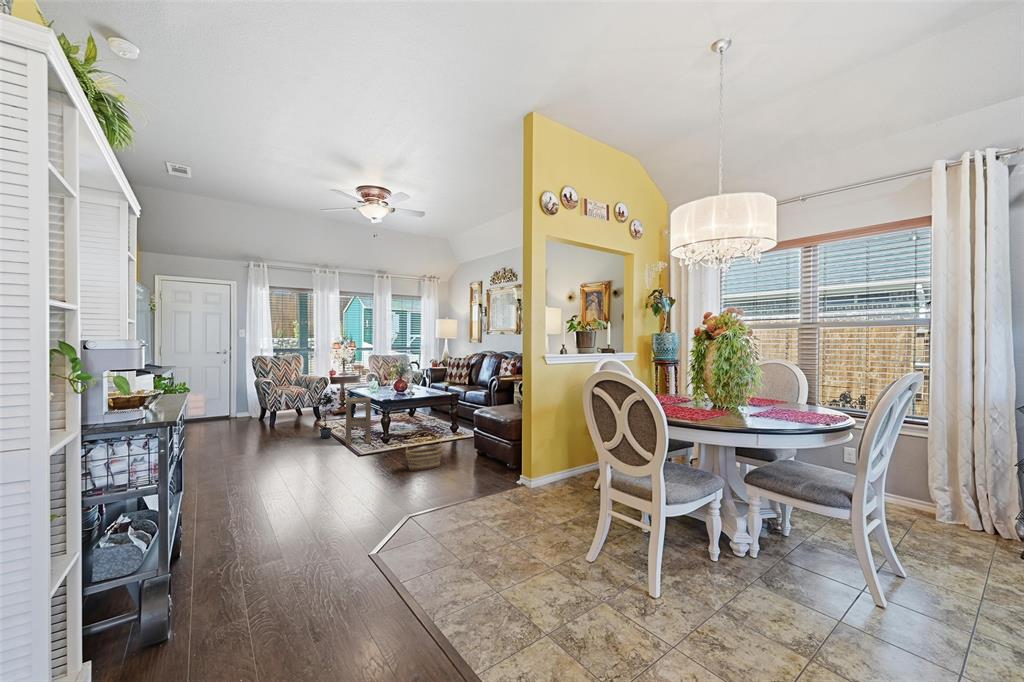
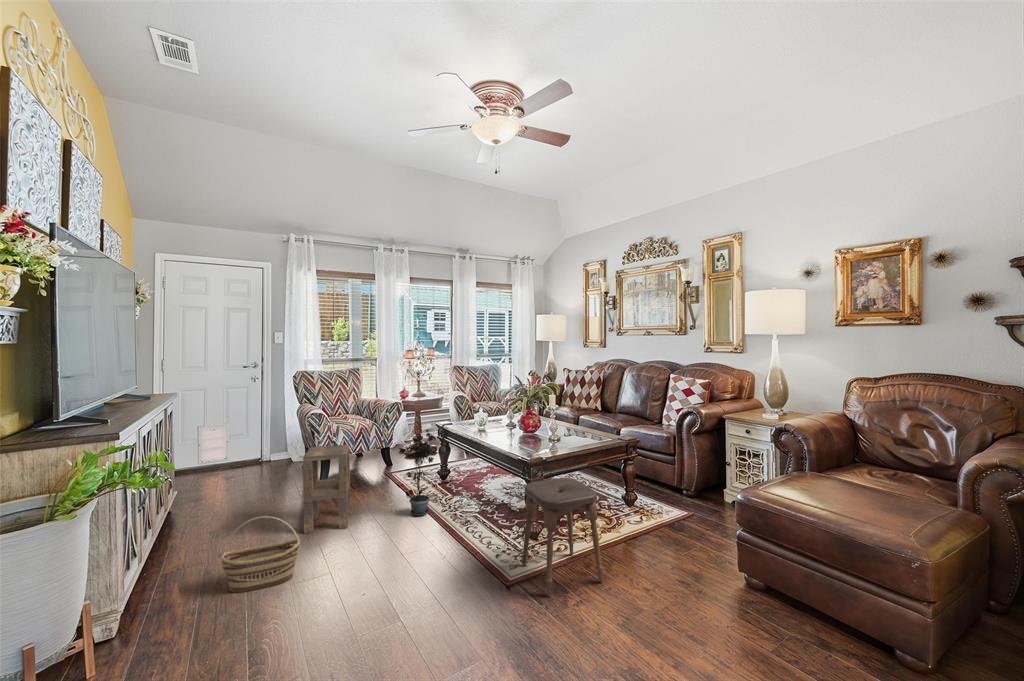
side table: present [346,397,371,445] -> present [303,444,350,534]
stool: none [370,409,406,461] -> present [522,478,603,596]
basket: present [406,435,443,471] -> present [221,516,300,593]

